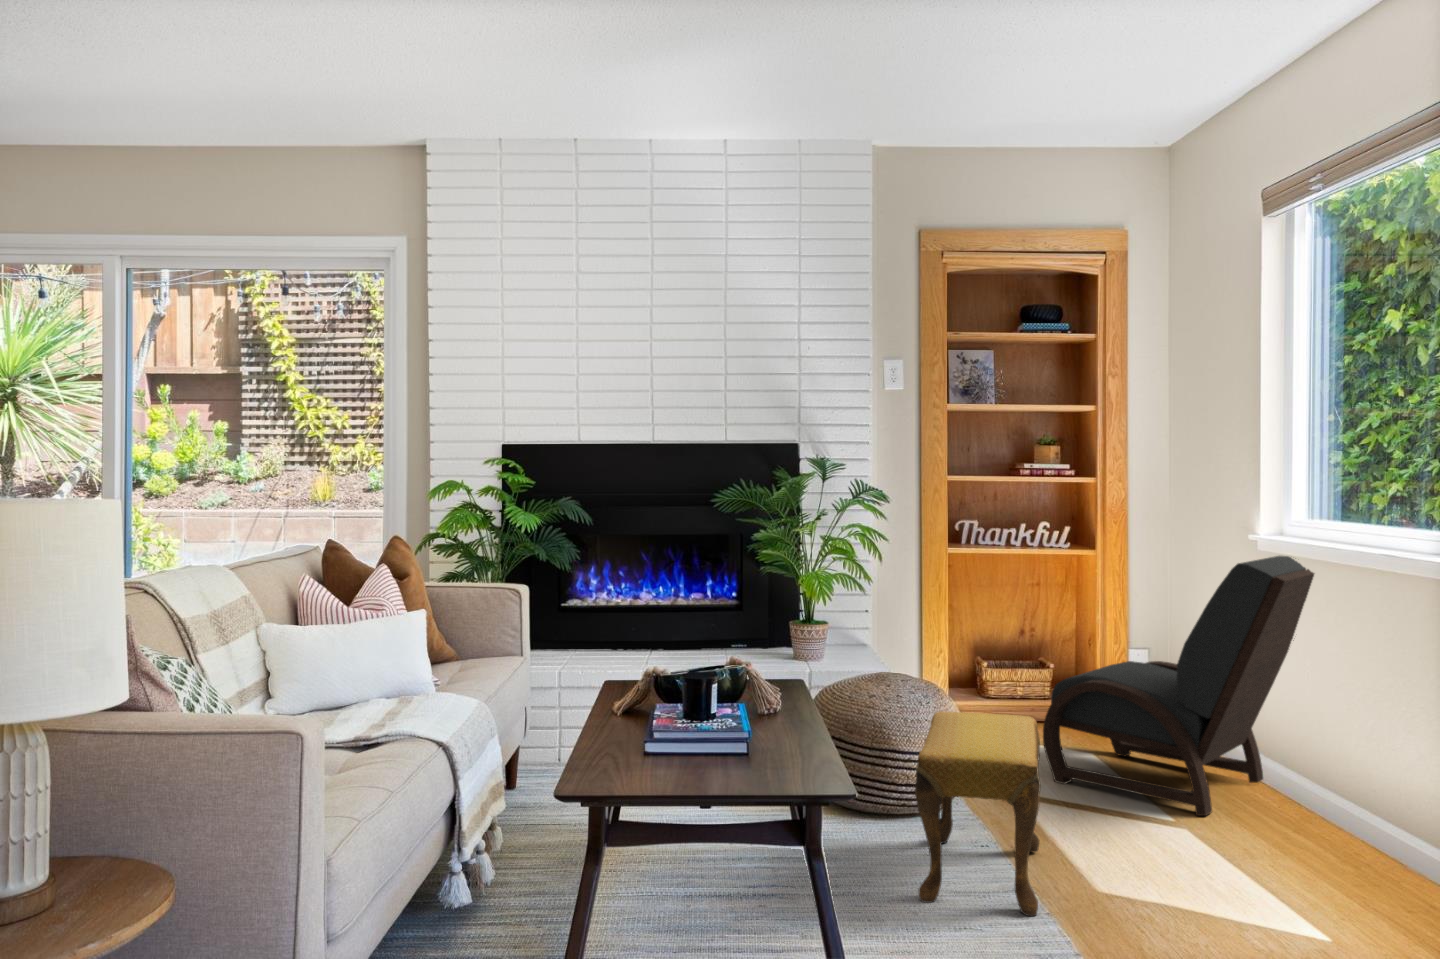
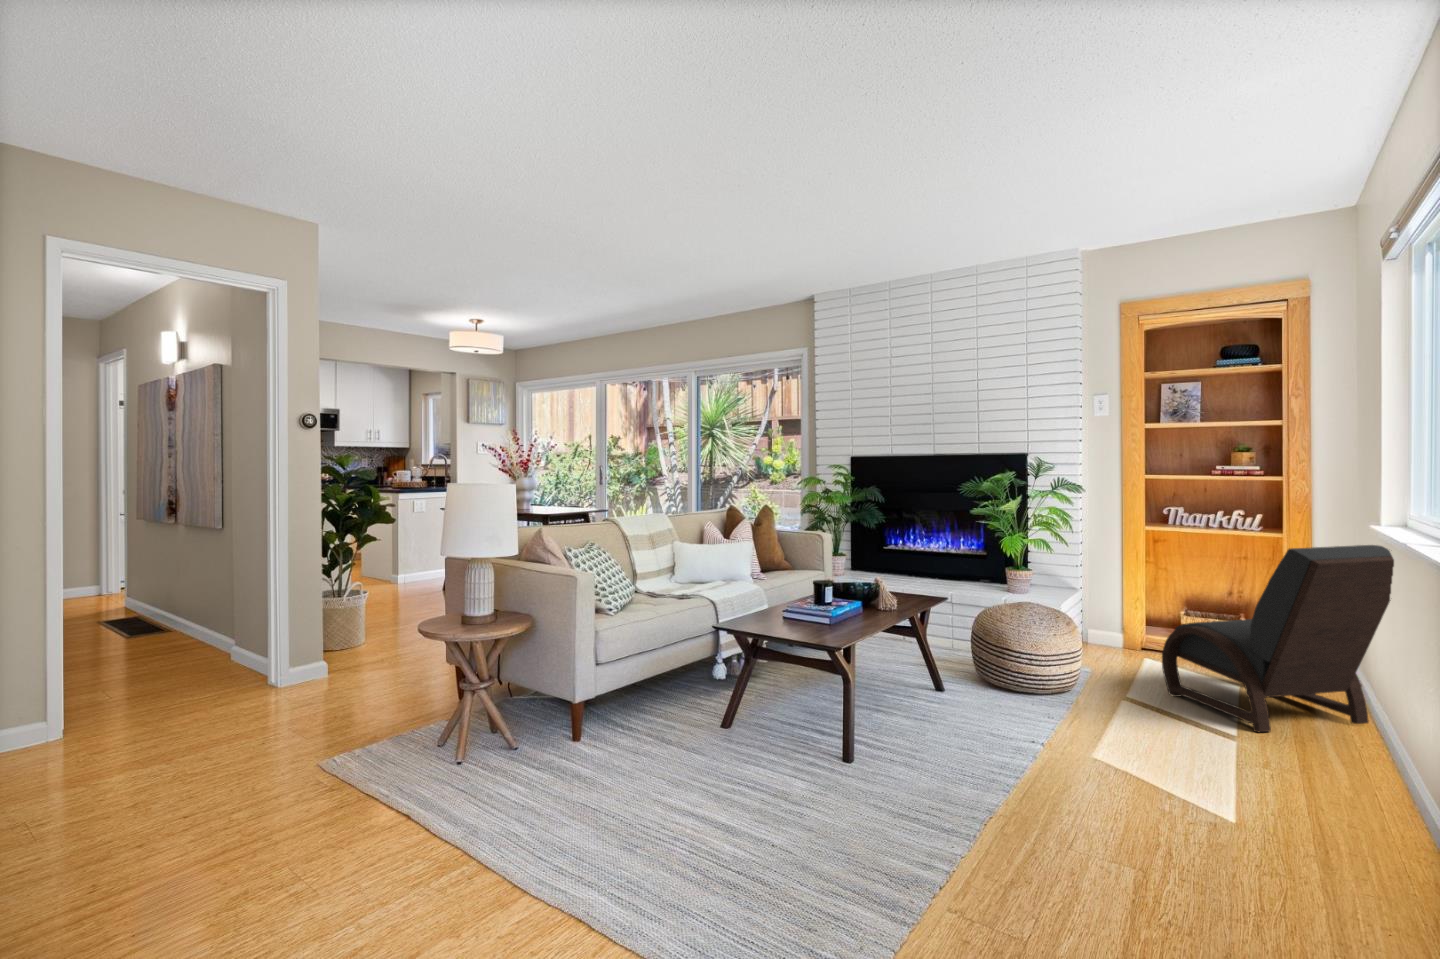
footstool: present [915,711,1041,916] -> none [966,628,1084,748]

